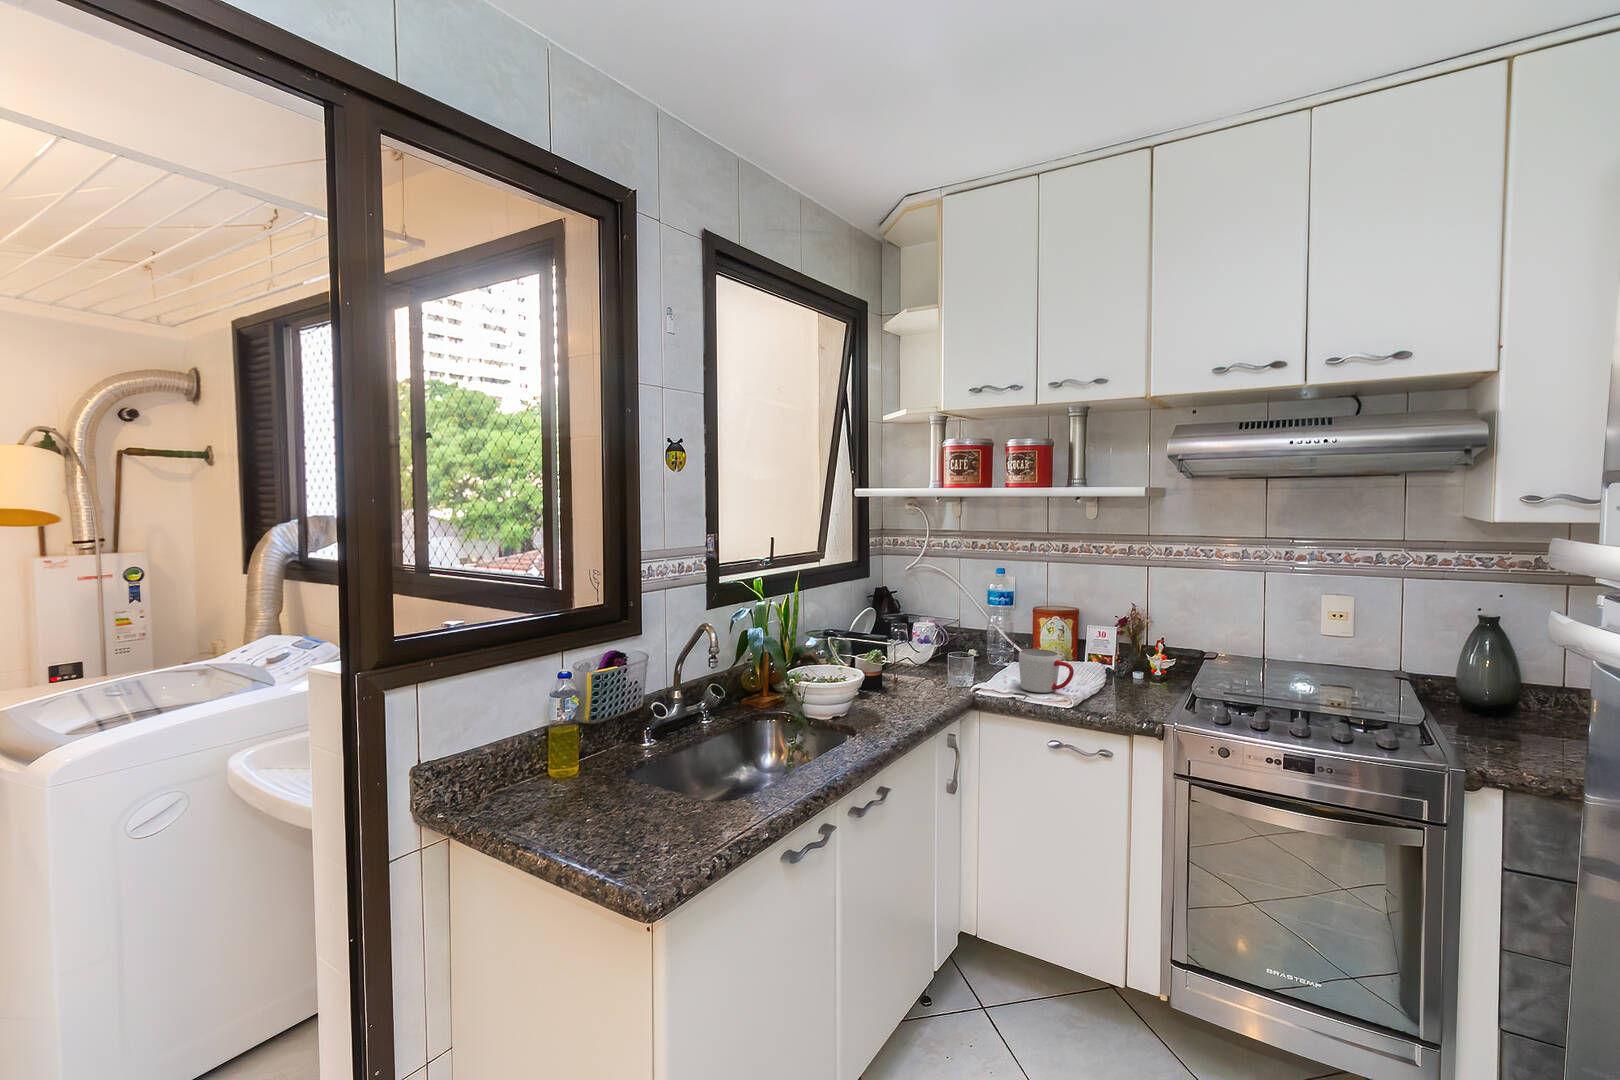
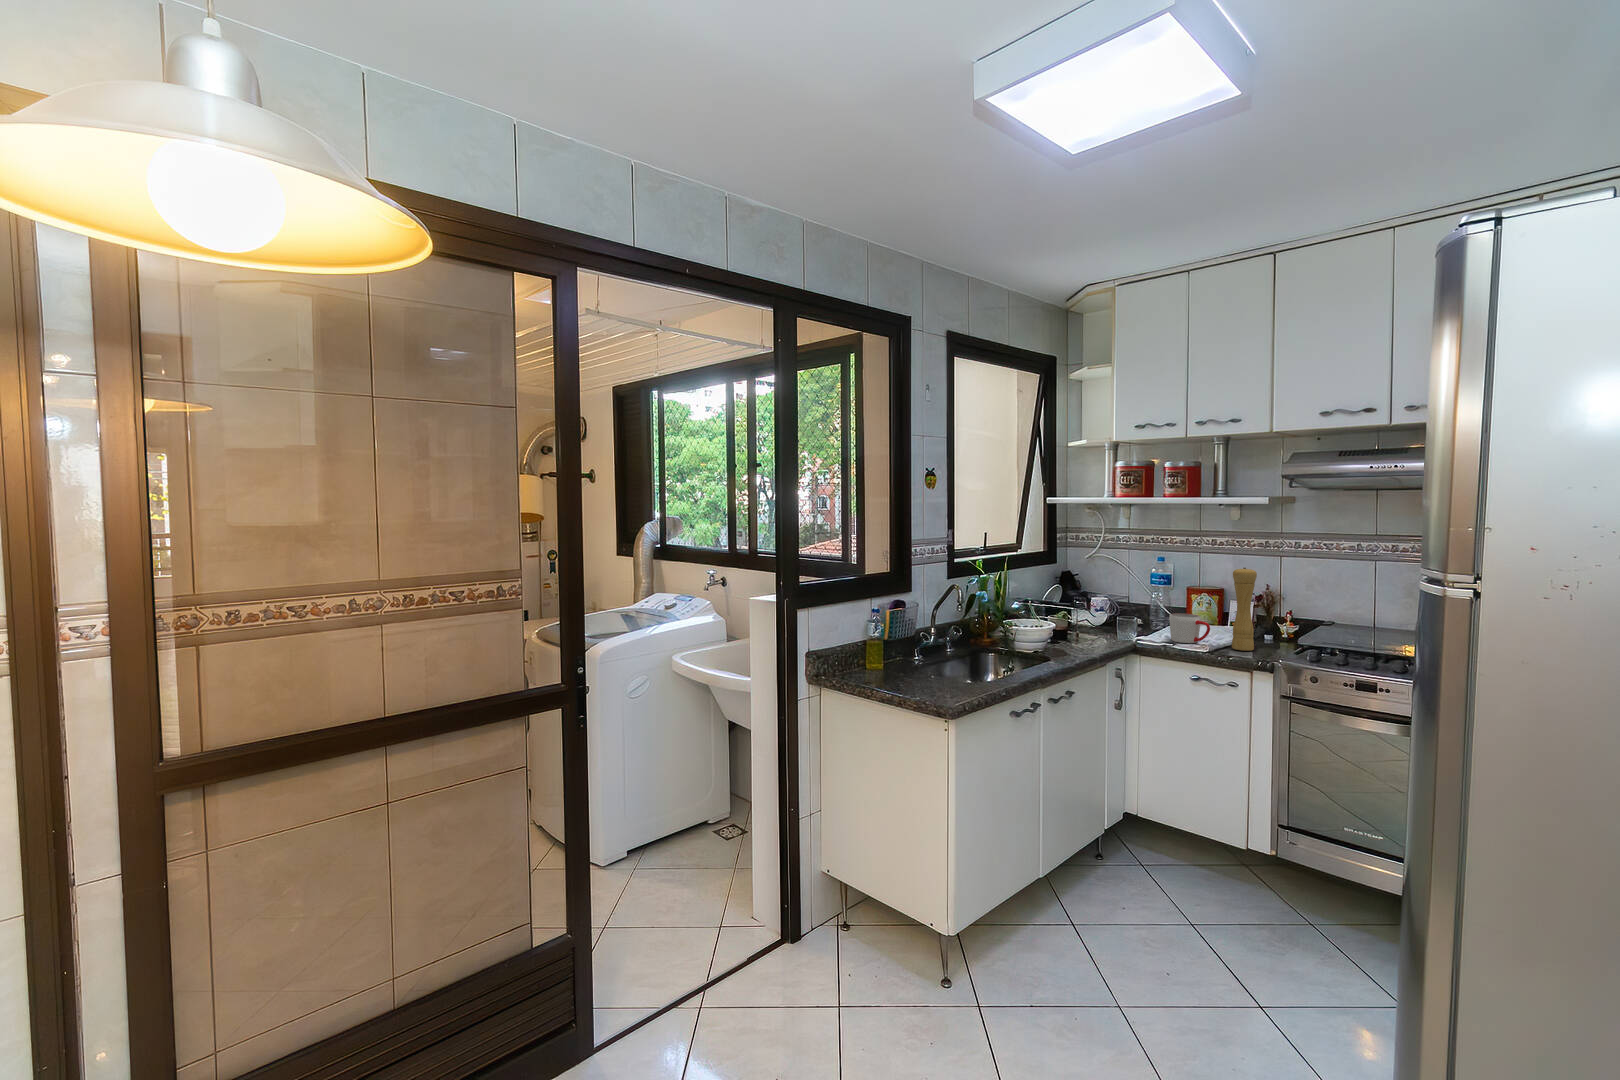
pepper mill: none [1103,586,1136,704] -> present [1232,568,1257,651]

